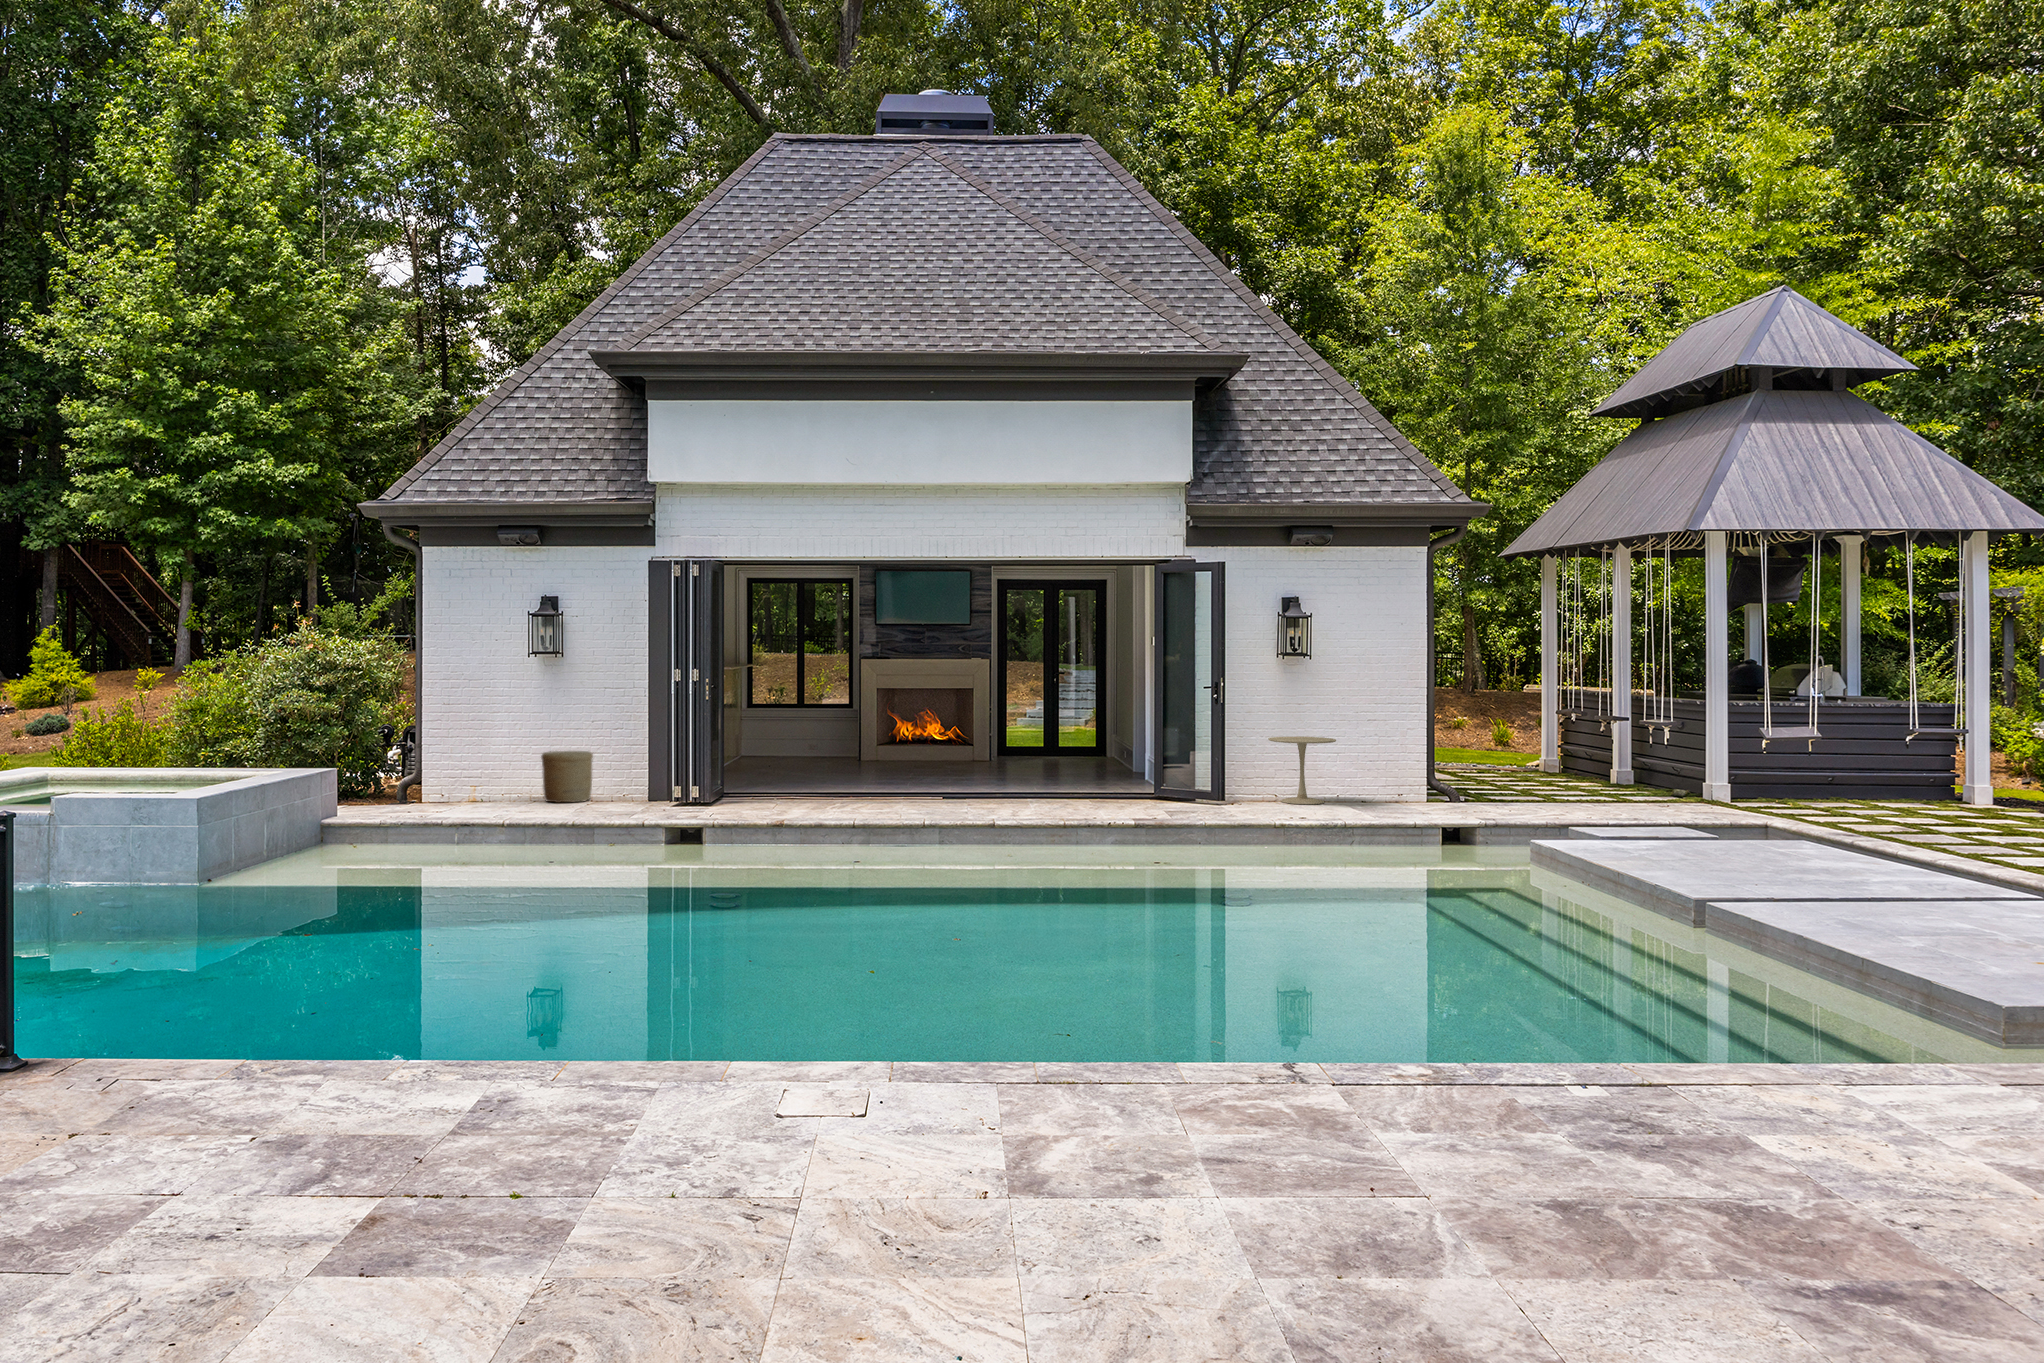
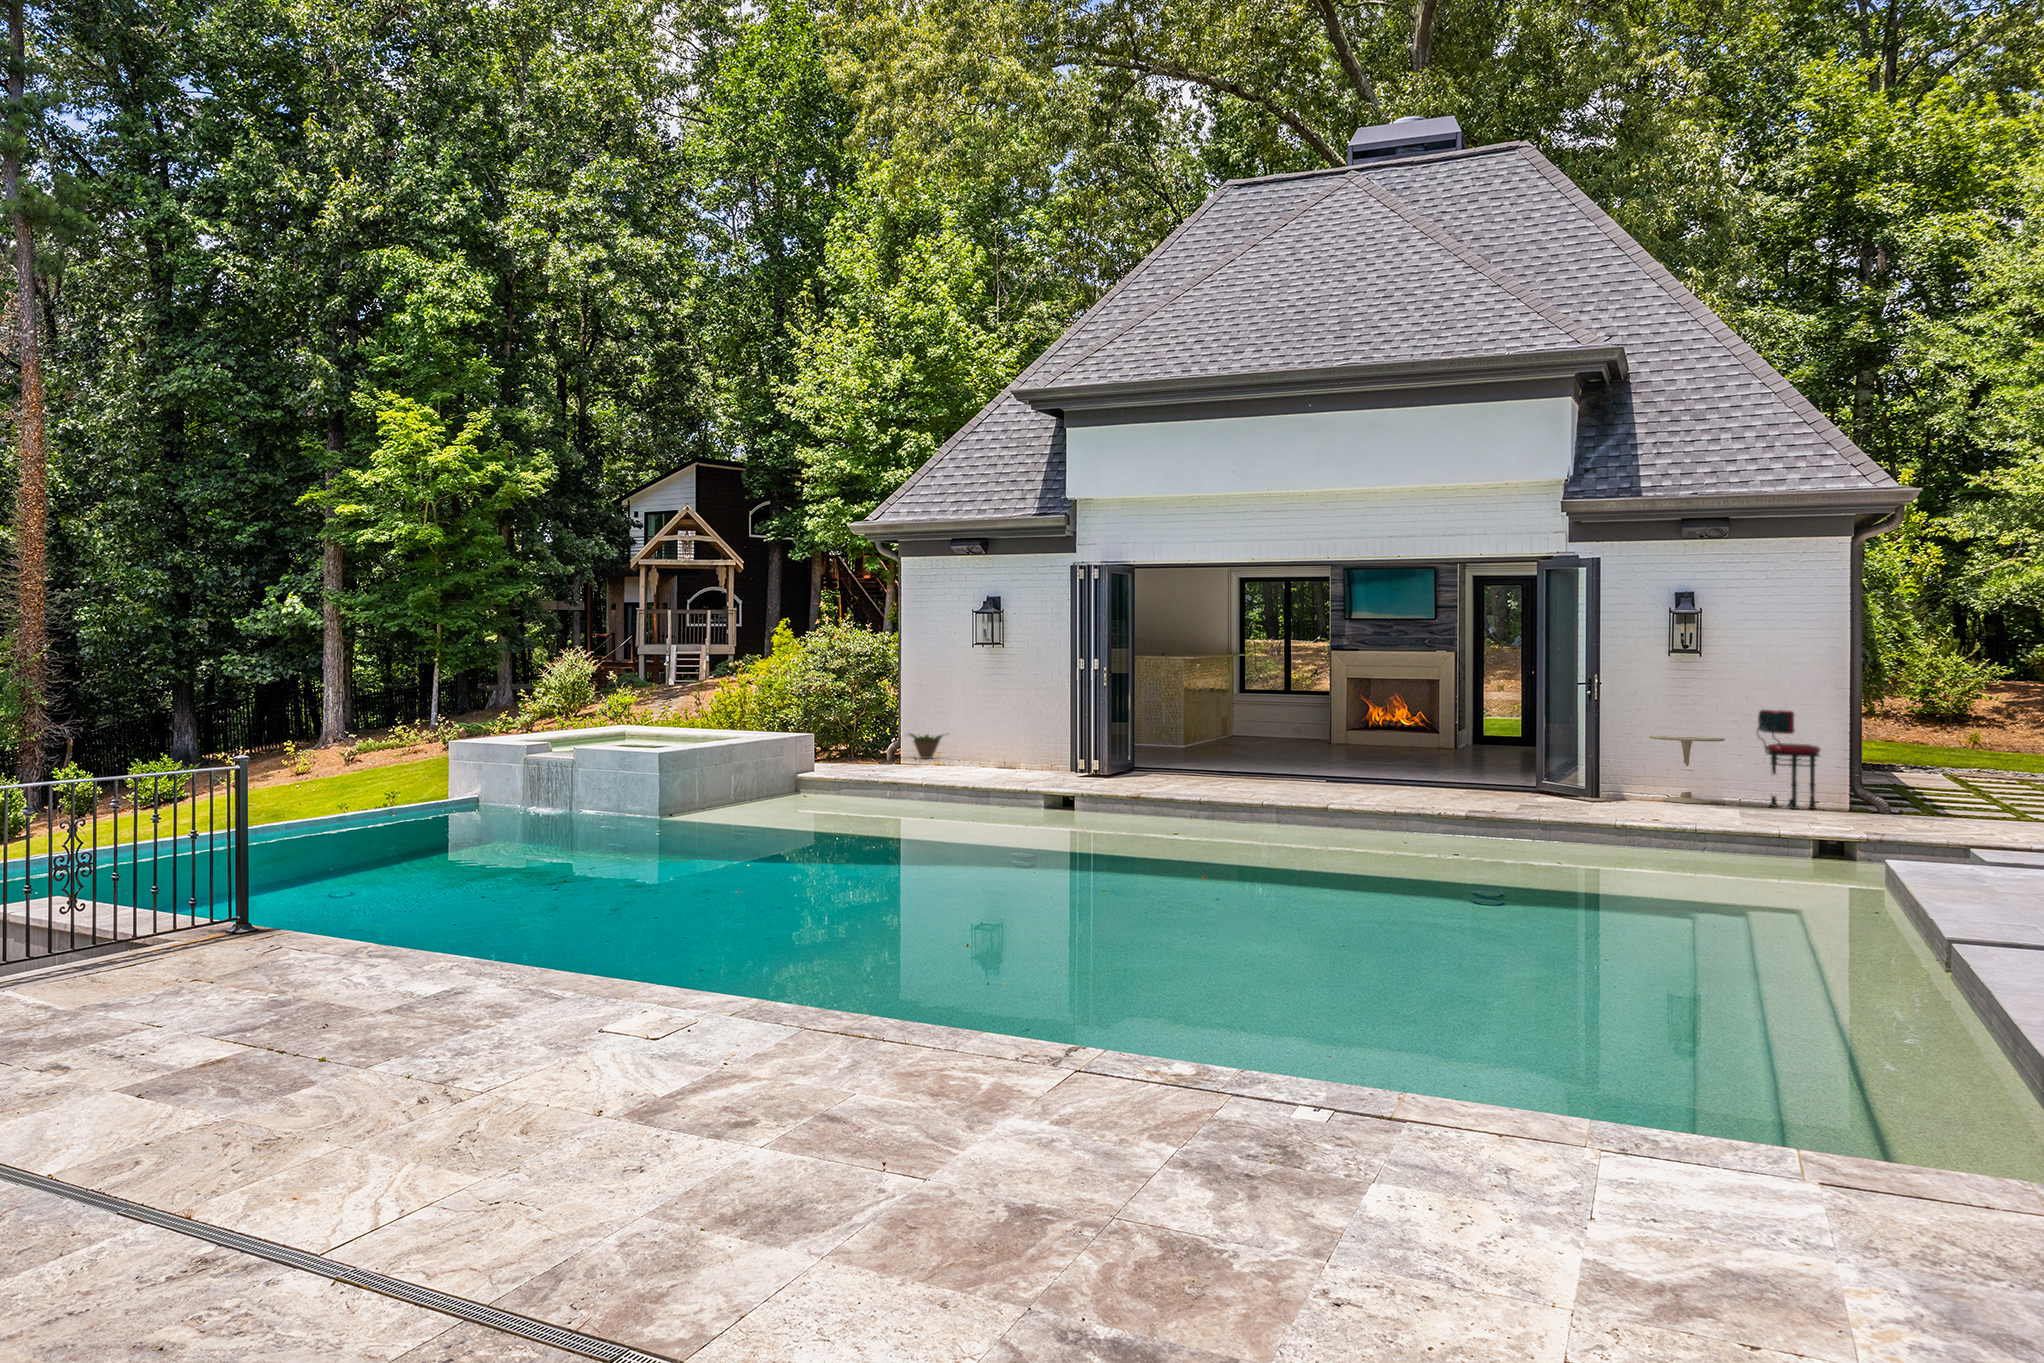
stool: none [1362,709,1414,804] -> present [1757,710,1821,809]
woven basket: present [541,751,593,803] -> none [980,722,1021,764]
decorative plant: none [435,767,498,802] -> present [909,734,948,759]

